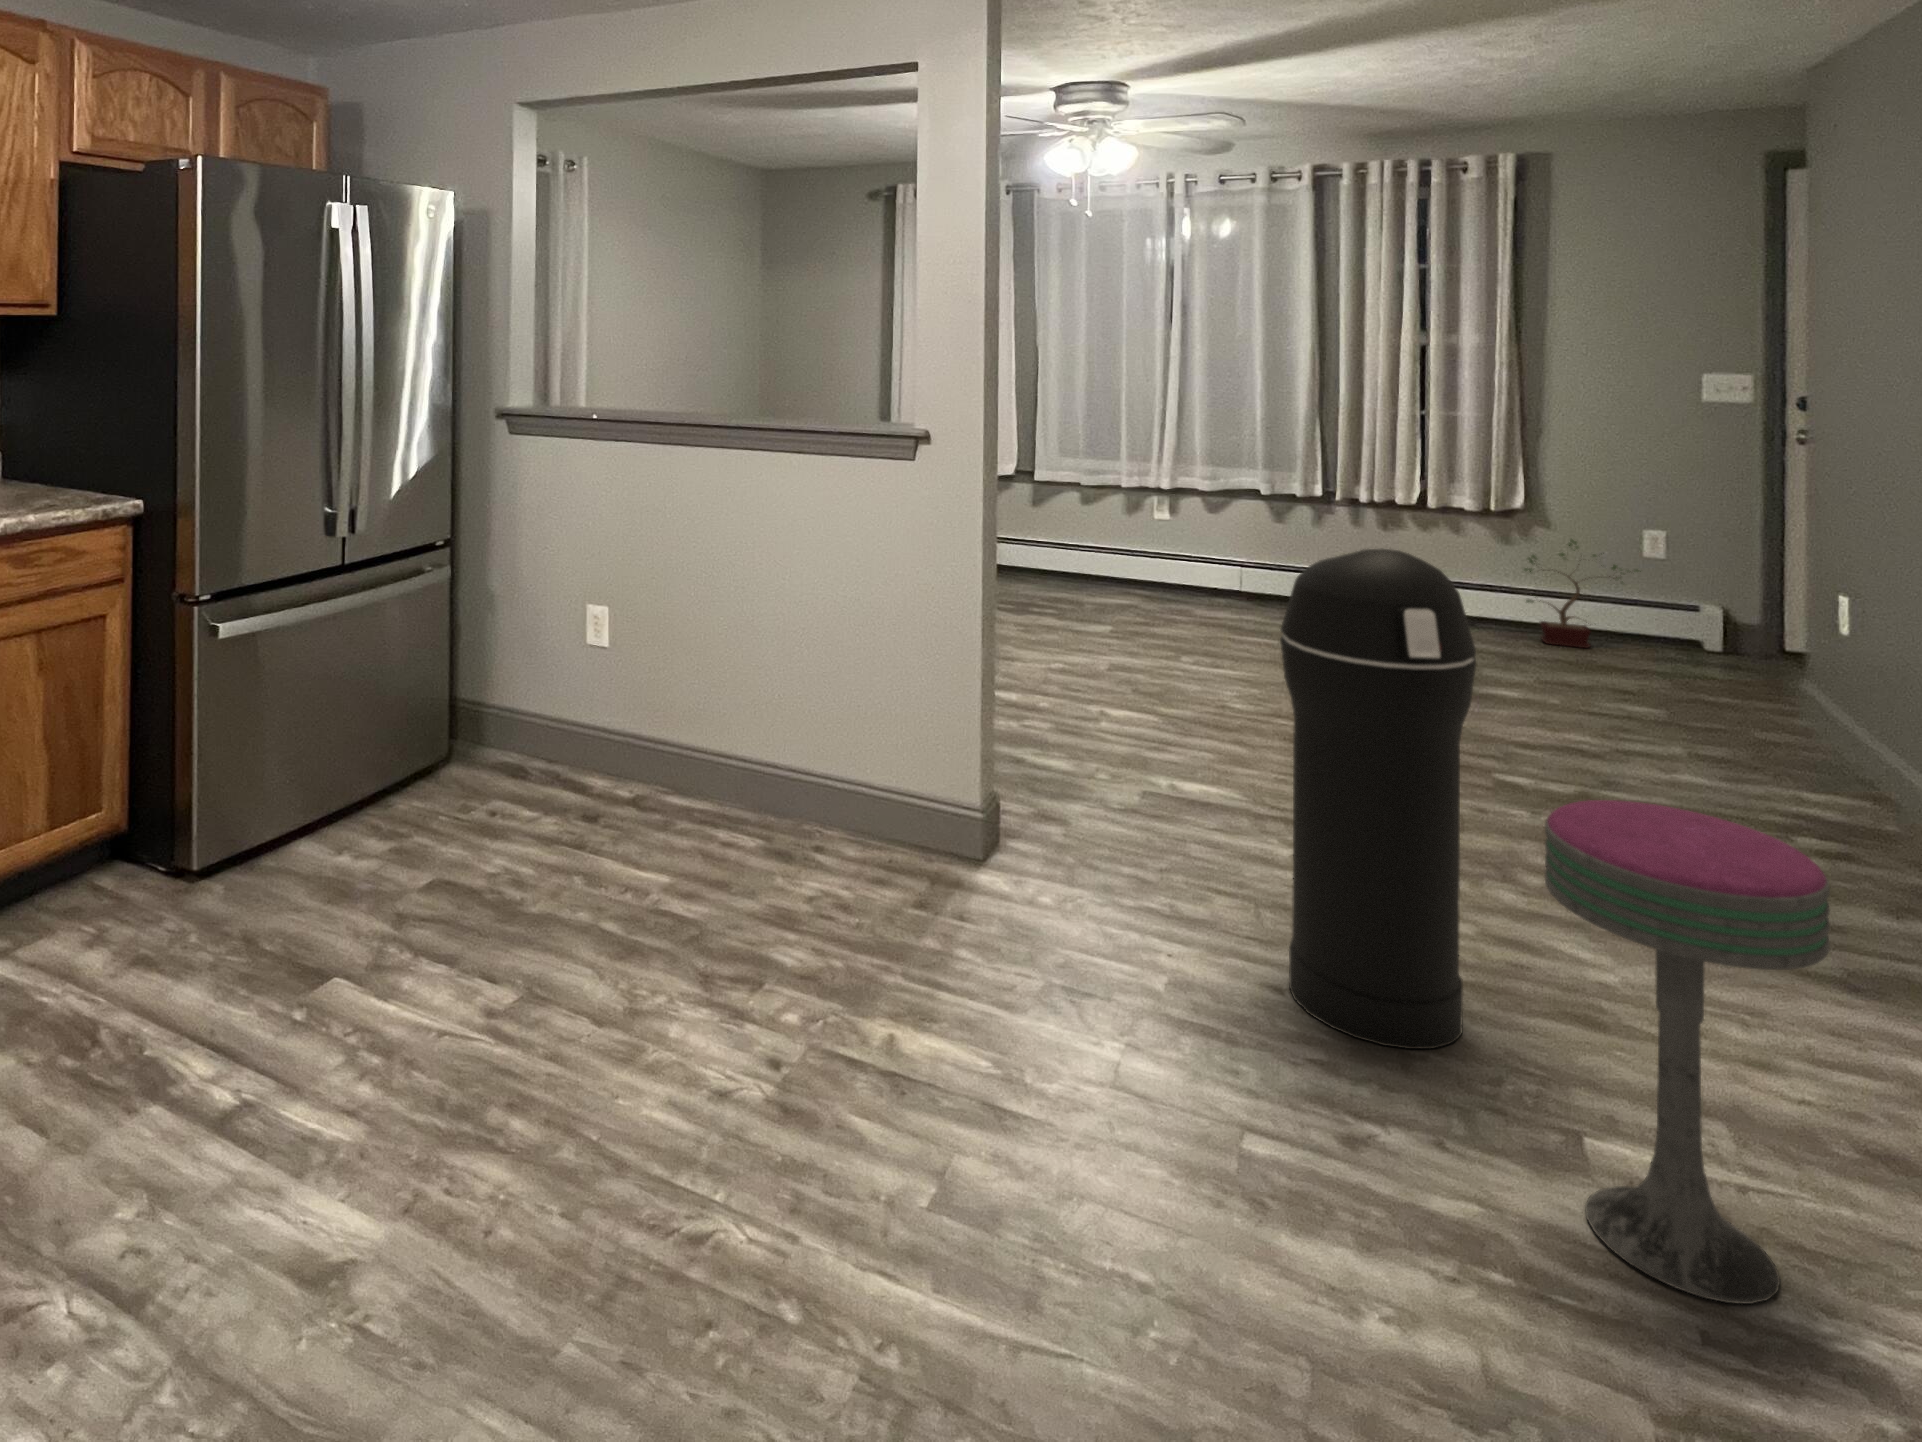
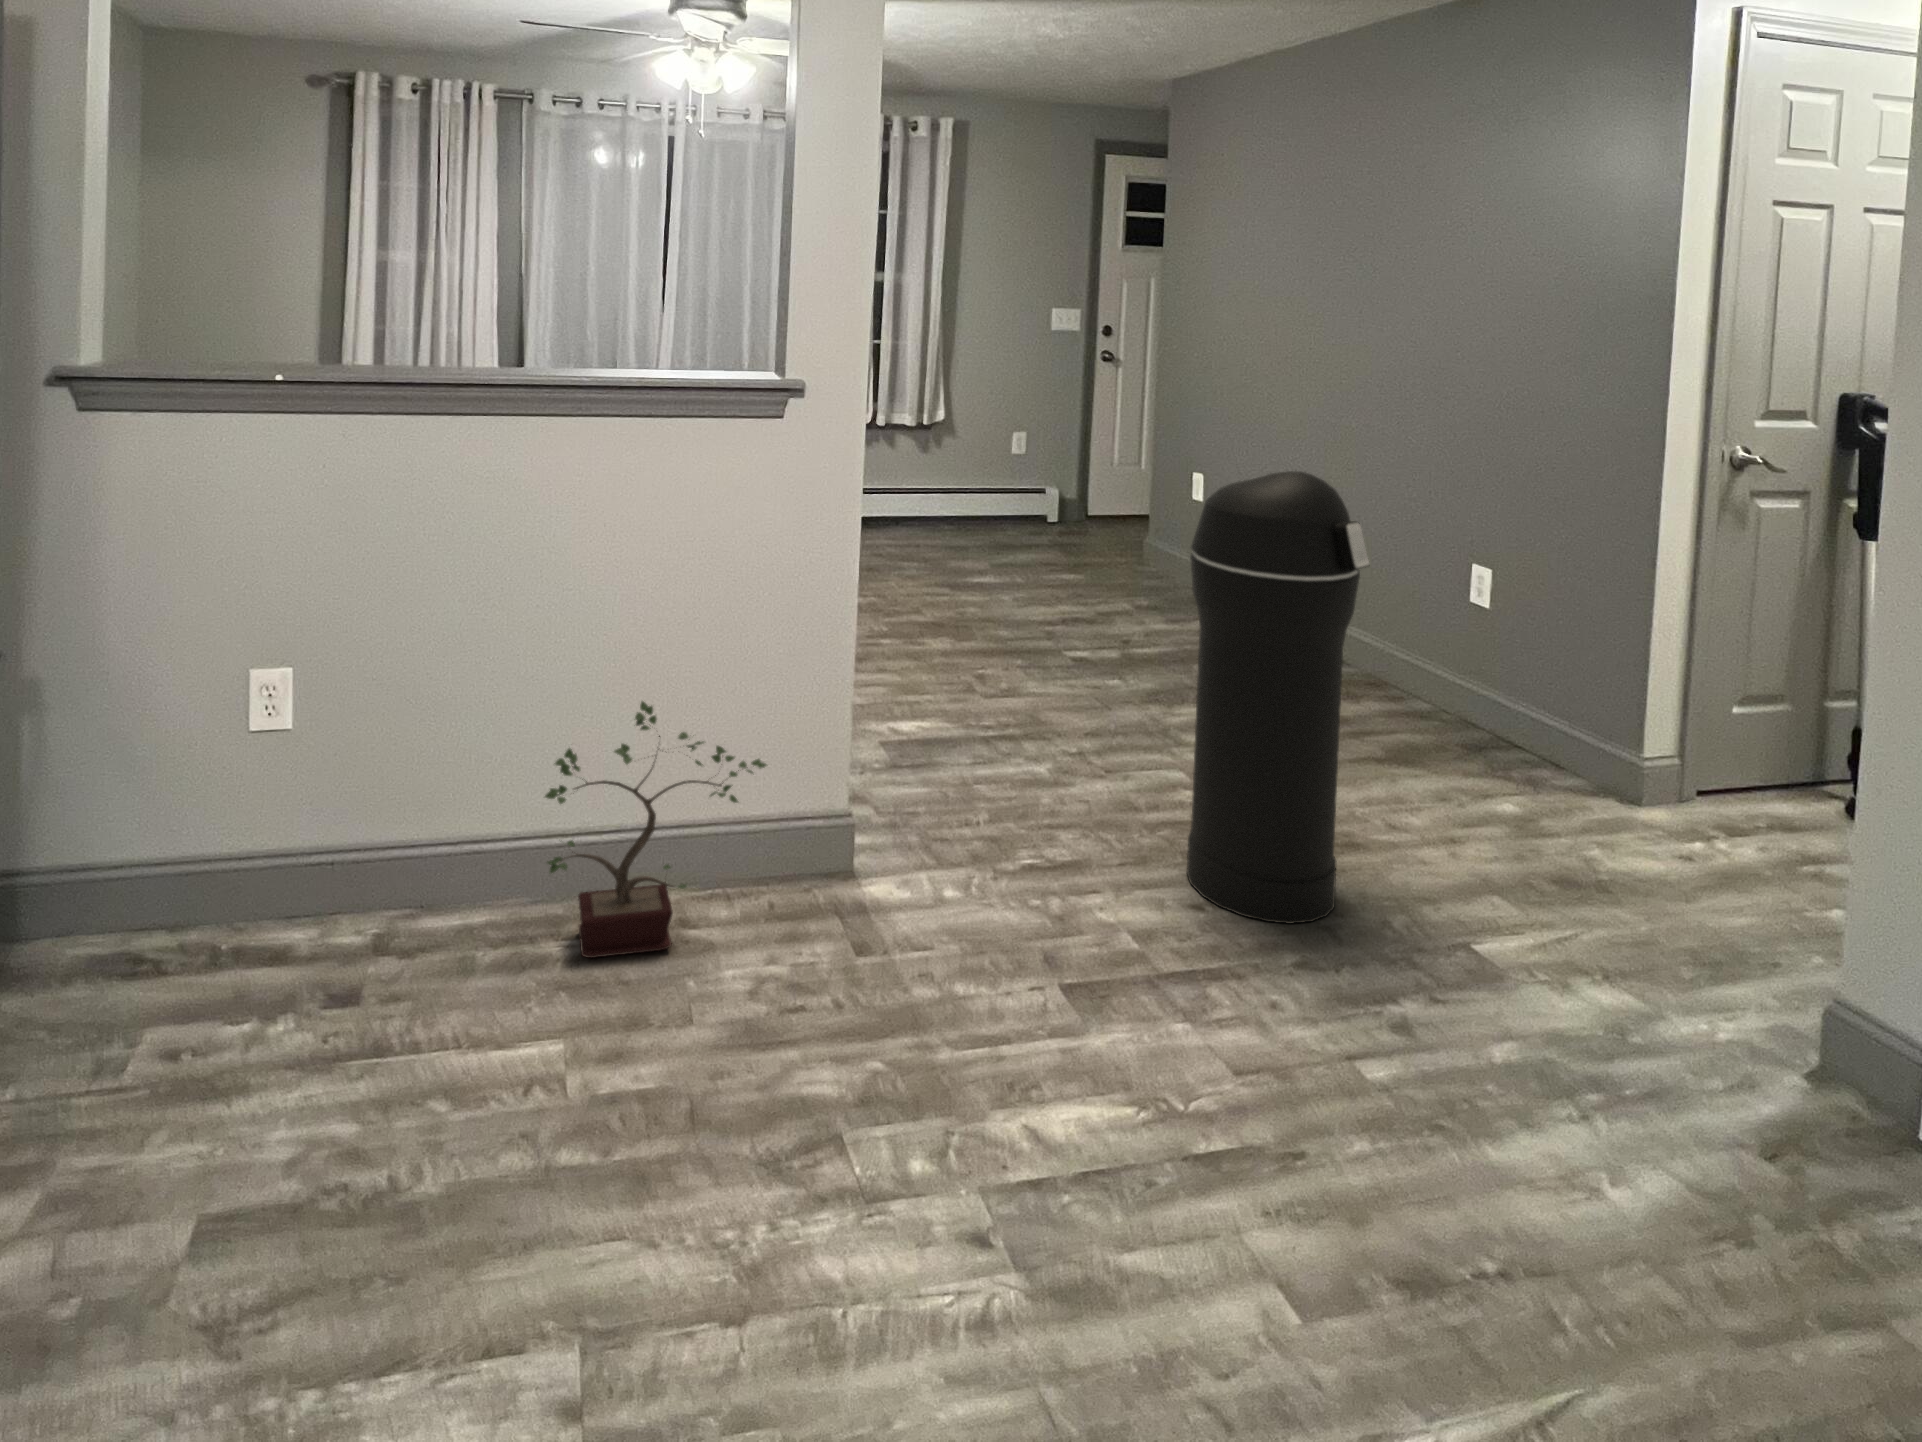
potted plant: present [1524,540,1641,648] -> present [545,701,767,958]
bar stool: present [1545,800,1830,1304] -> none [1521,659,1741,1042]

